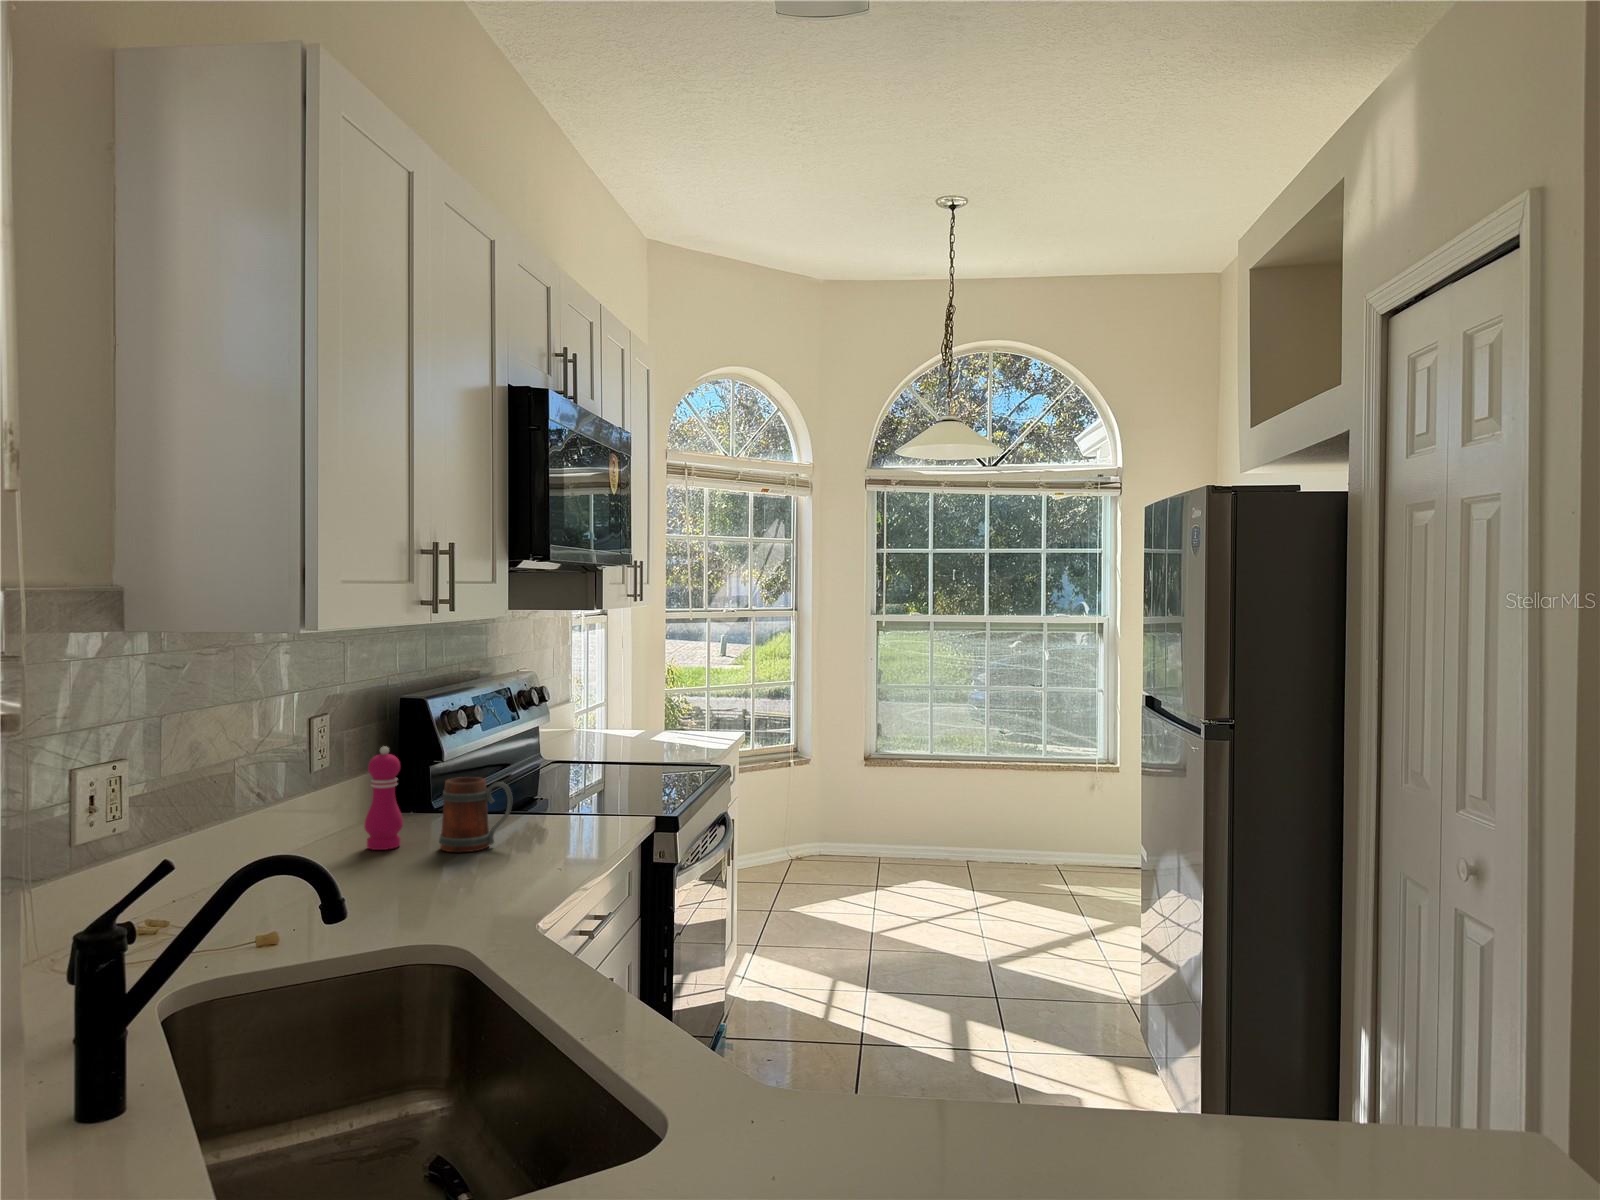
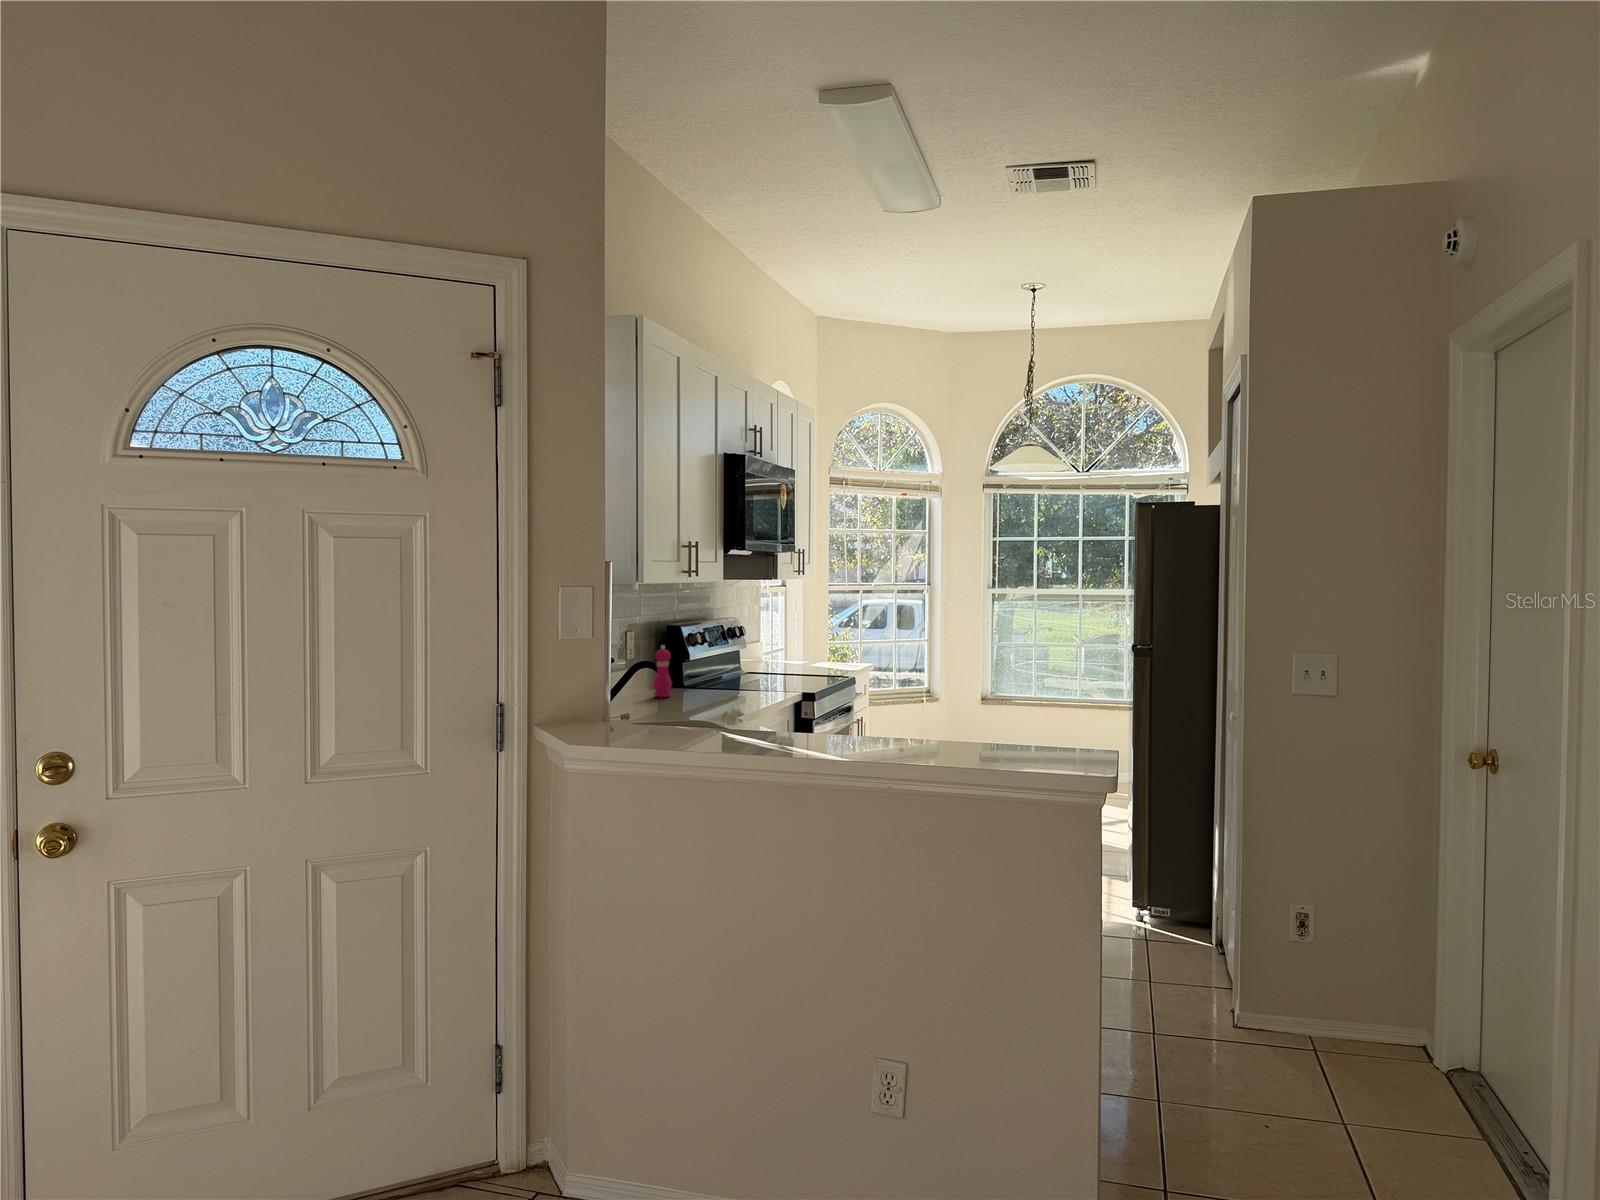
mug: present [439,777,512,852] -> none [690,662,727,699]

